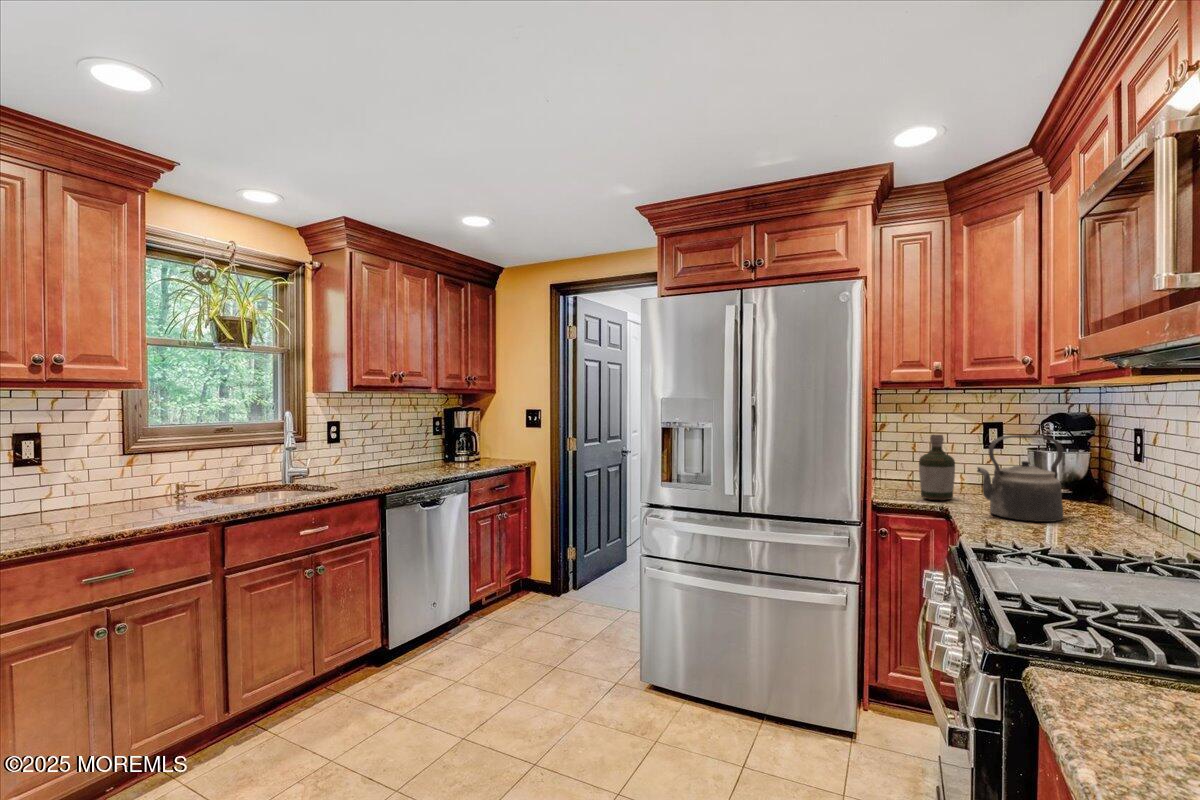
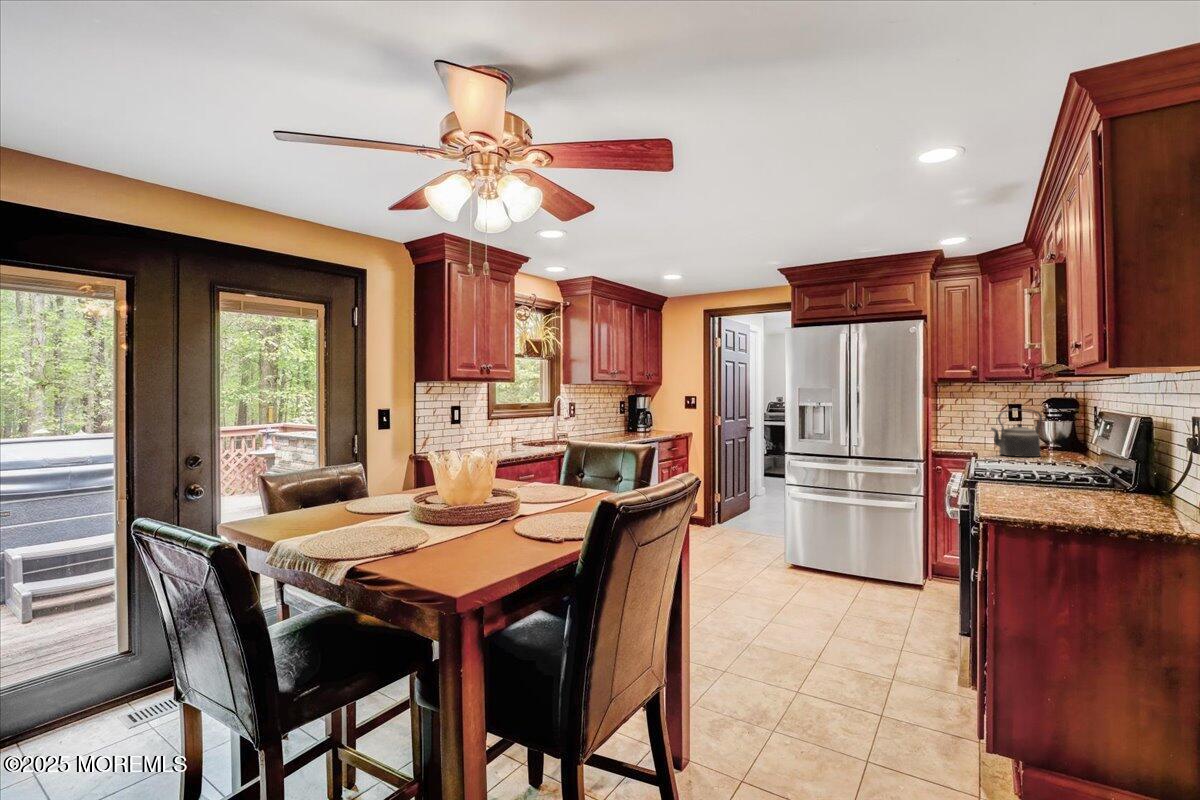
bottle: present [919,435,955,500] -> none [961,411,984,450]

